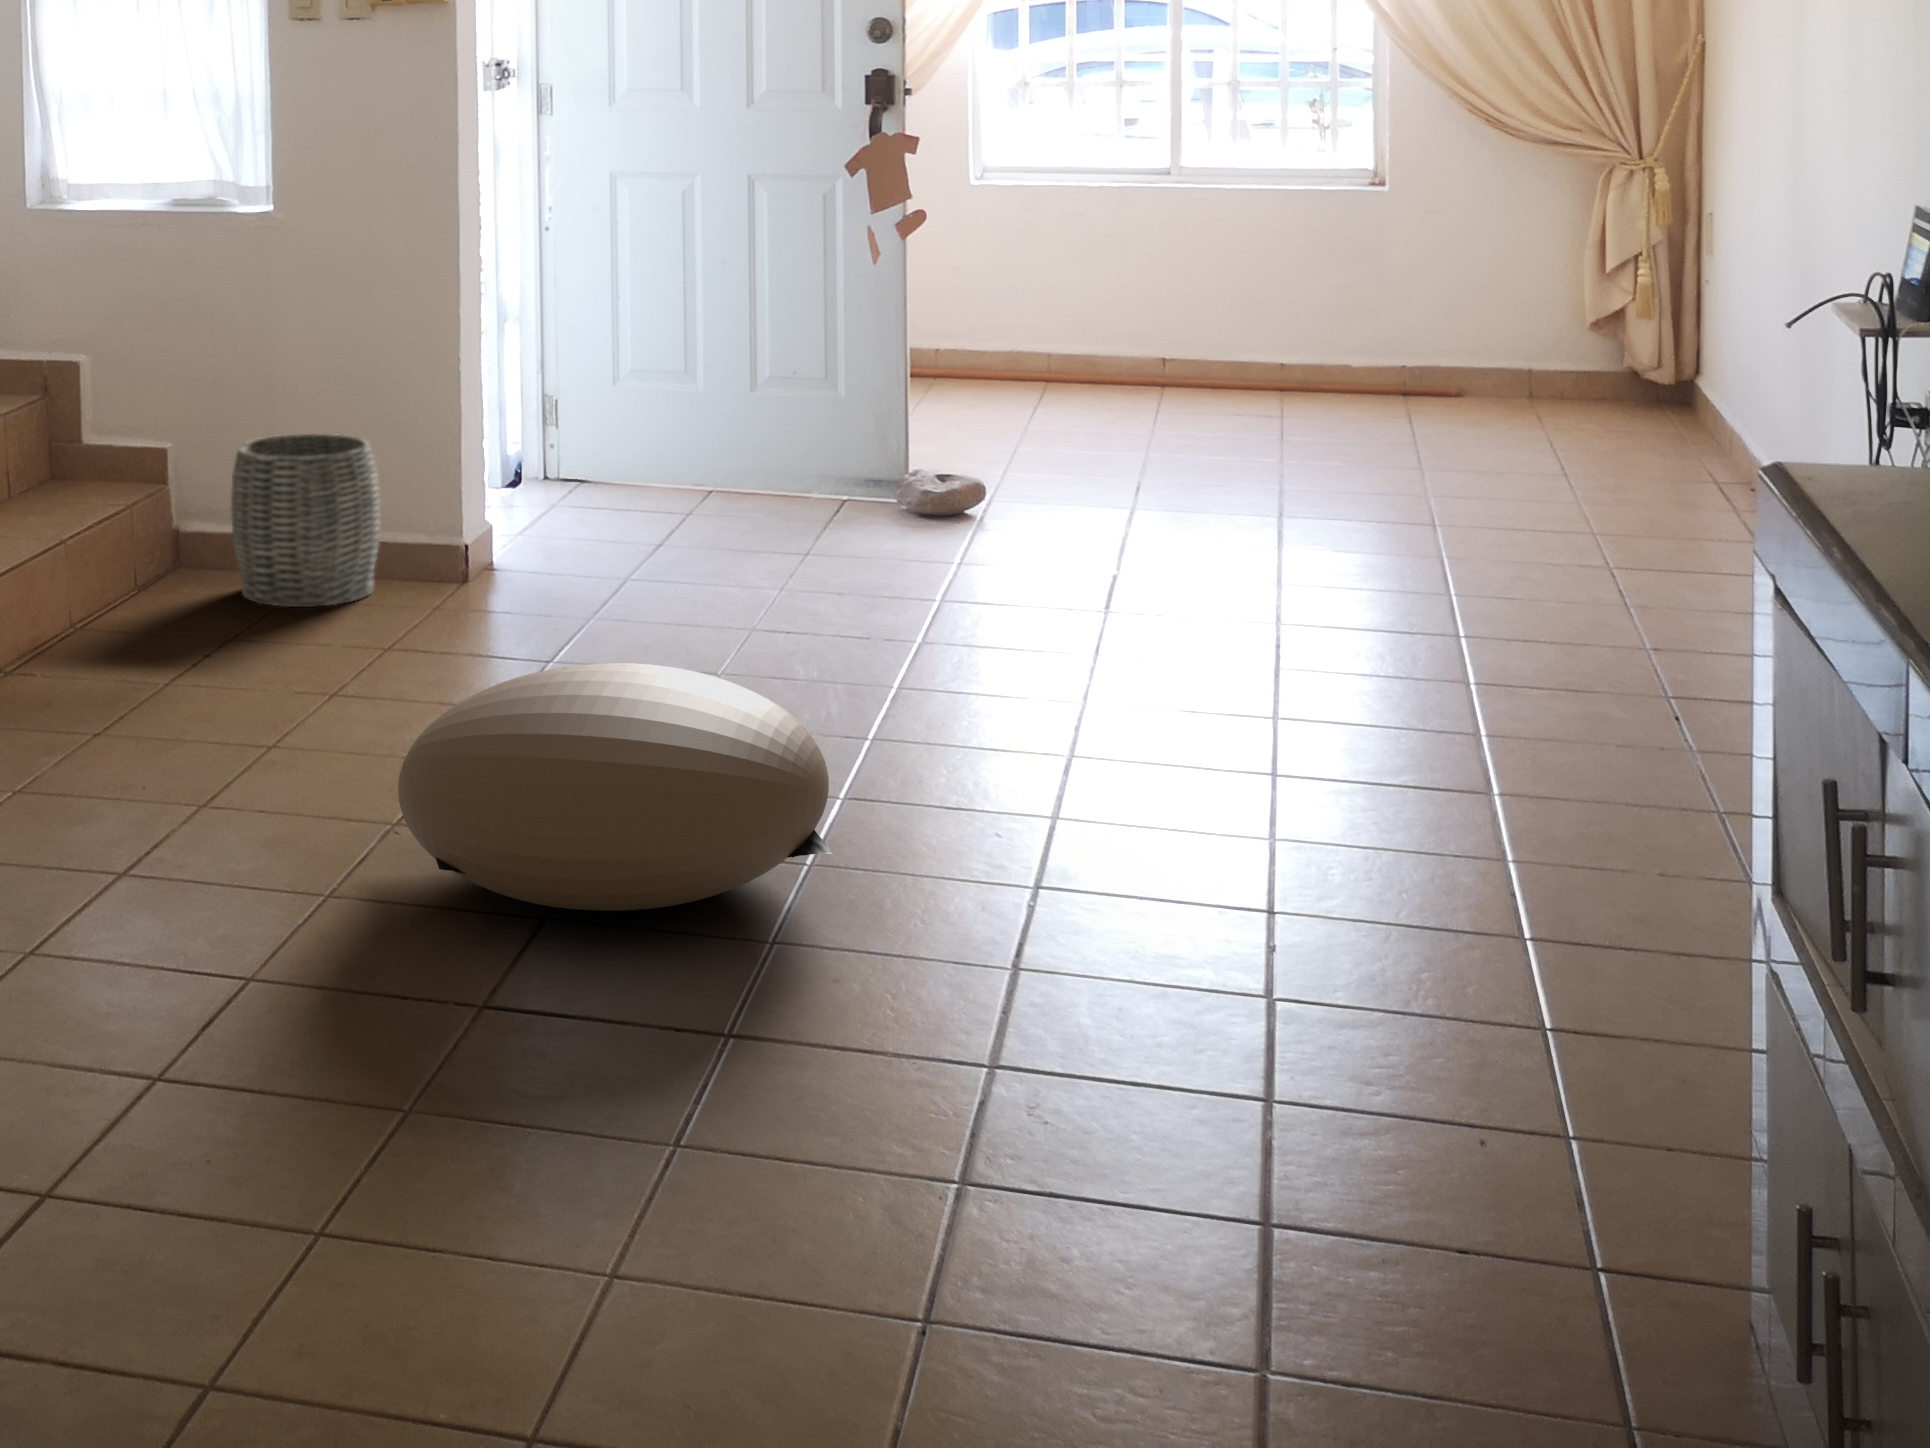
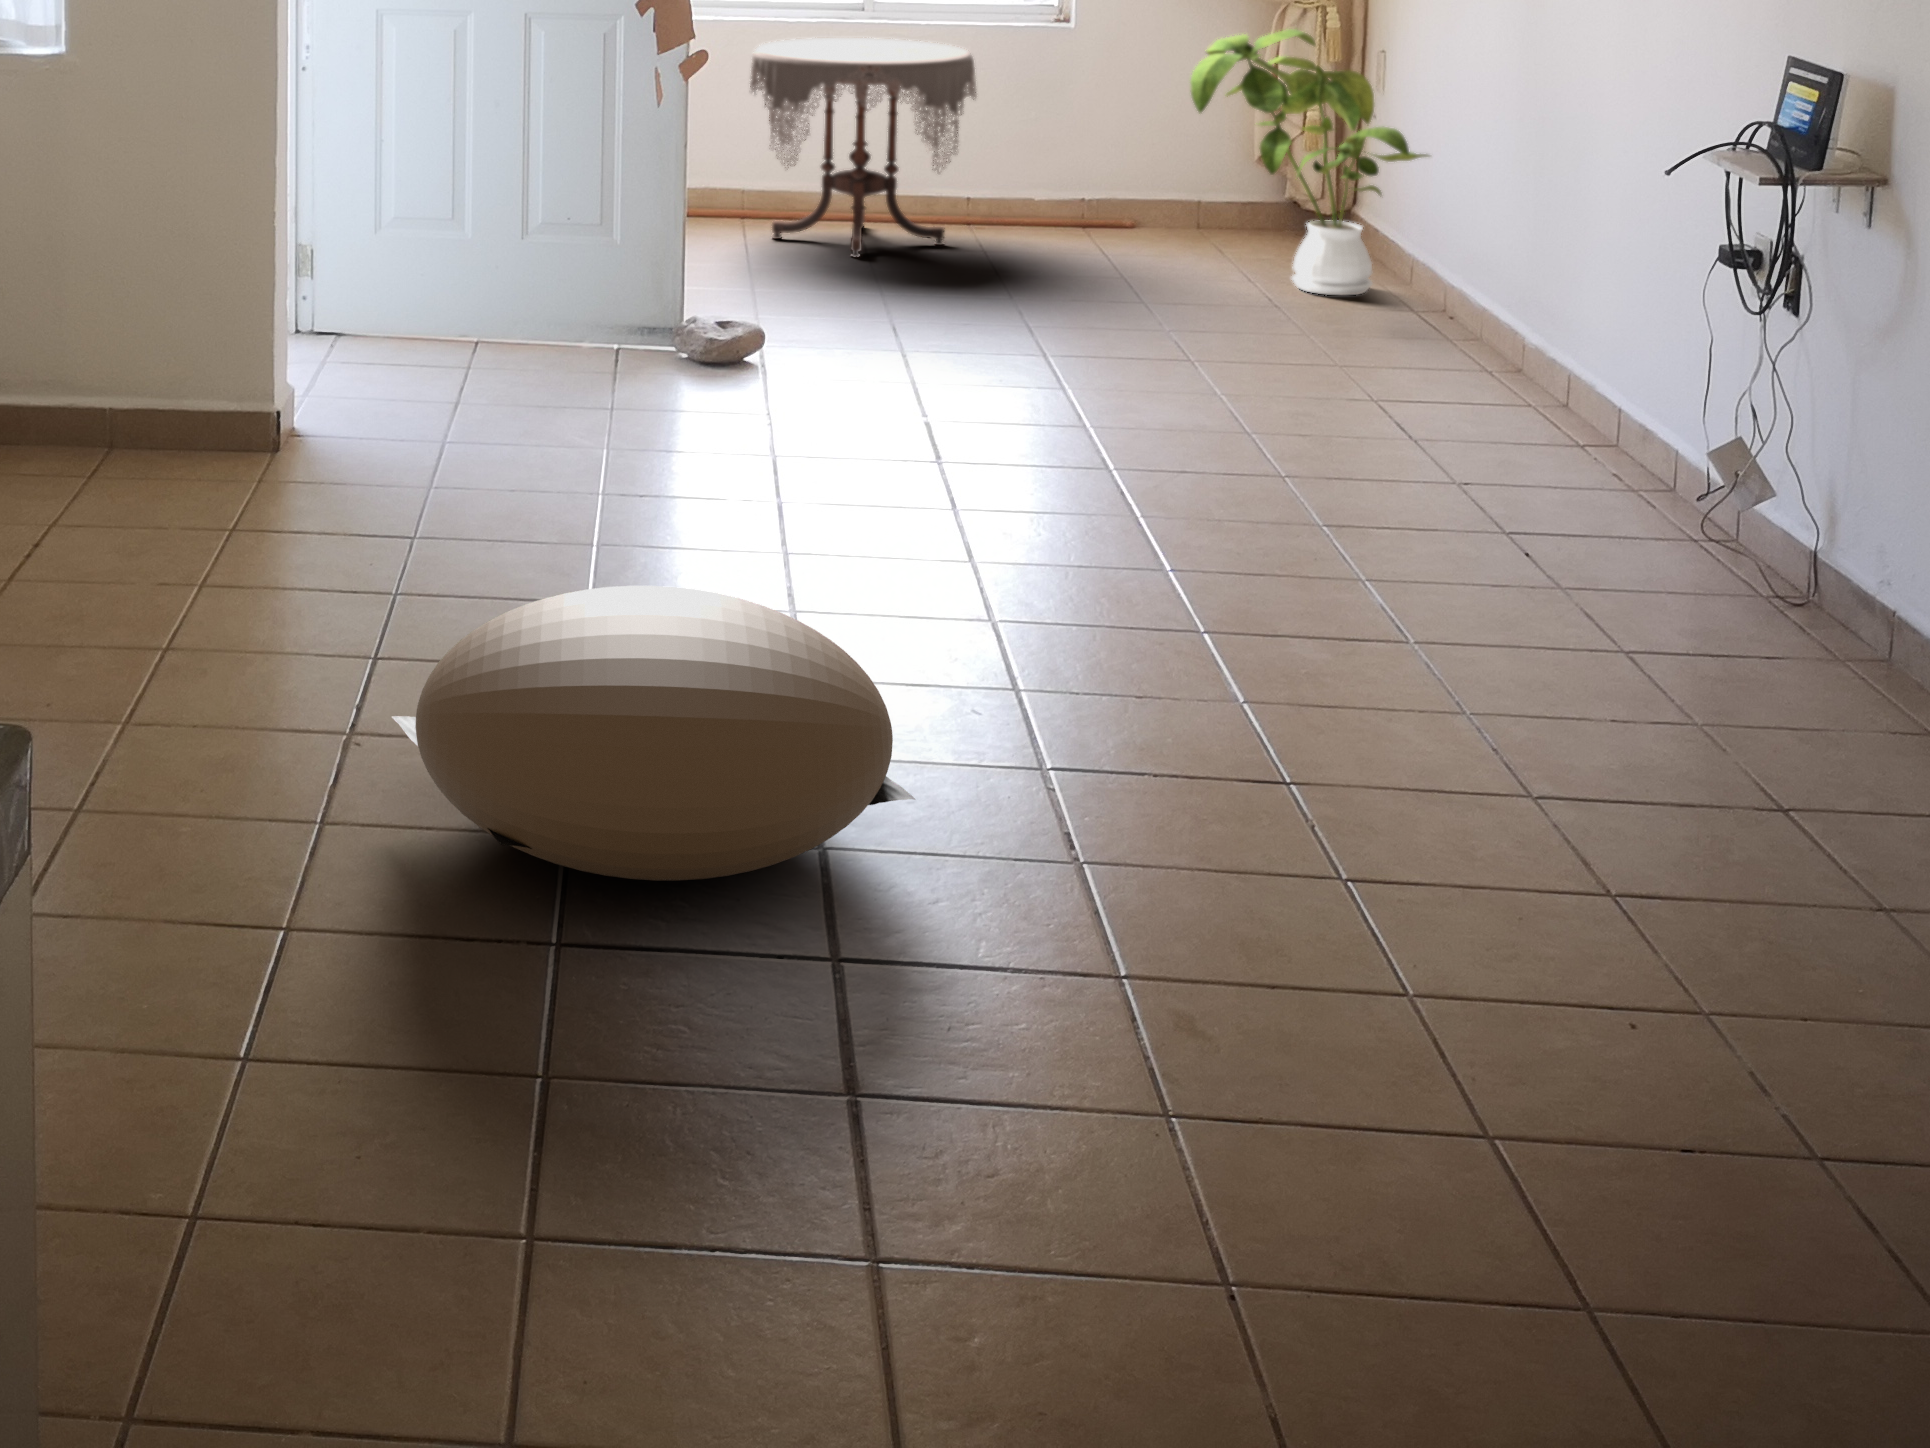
house plant: none [1469,187,1728,465] -> present [1191,29,1428,295]
side table: none [1039,206,1274,425] -> present [750,38,976,257]
woven basket: present [231,434,380,607] -> none [31,299,194,491]

